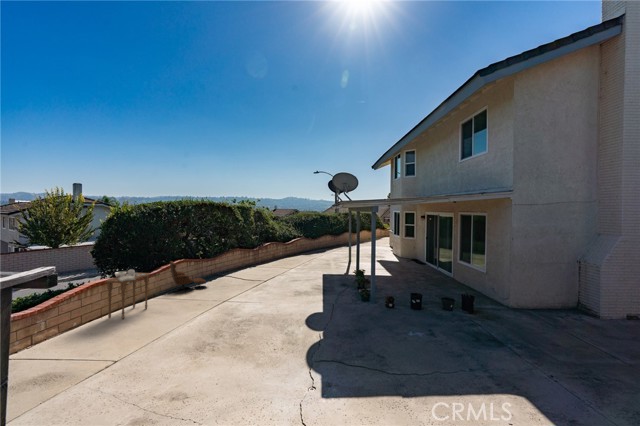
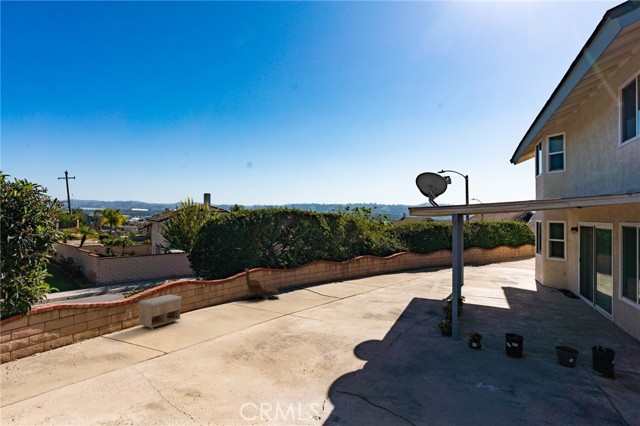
side table: present [106,269,150,319] -> none [182,273,220,319]
storage bench: none [53,297,109,339] -> present [139,294,182,329]

